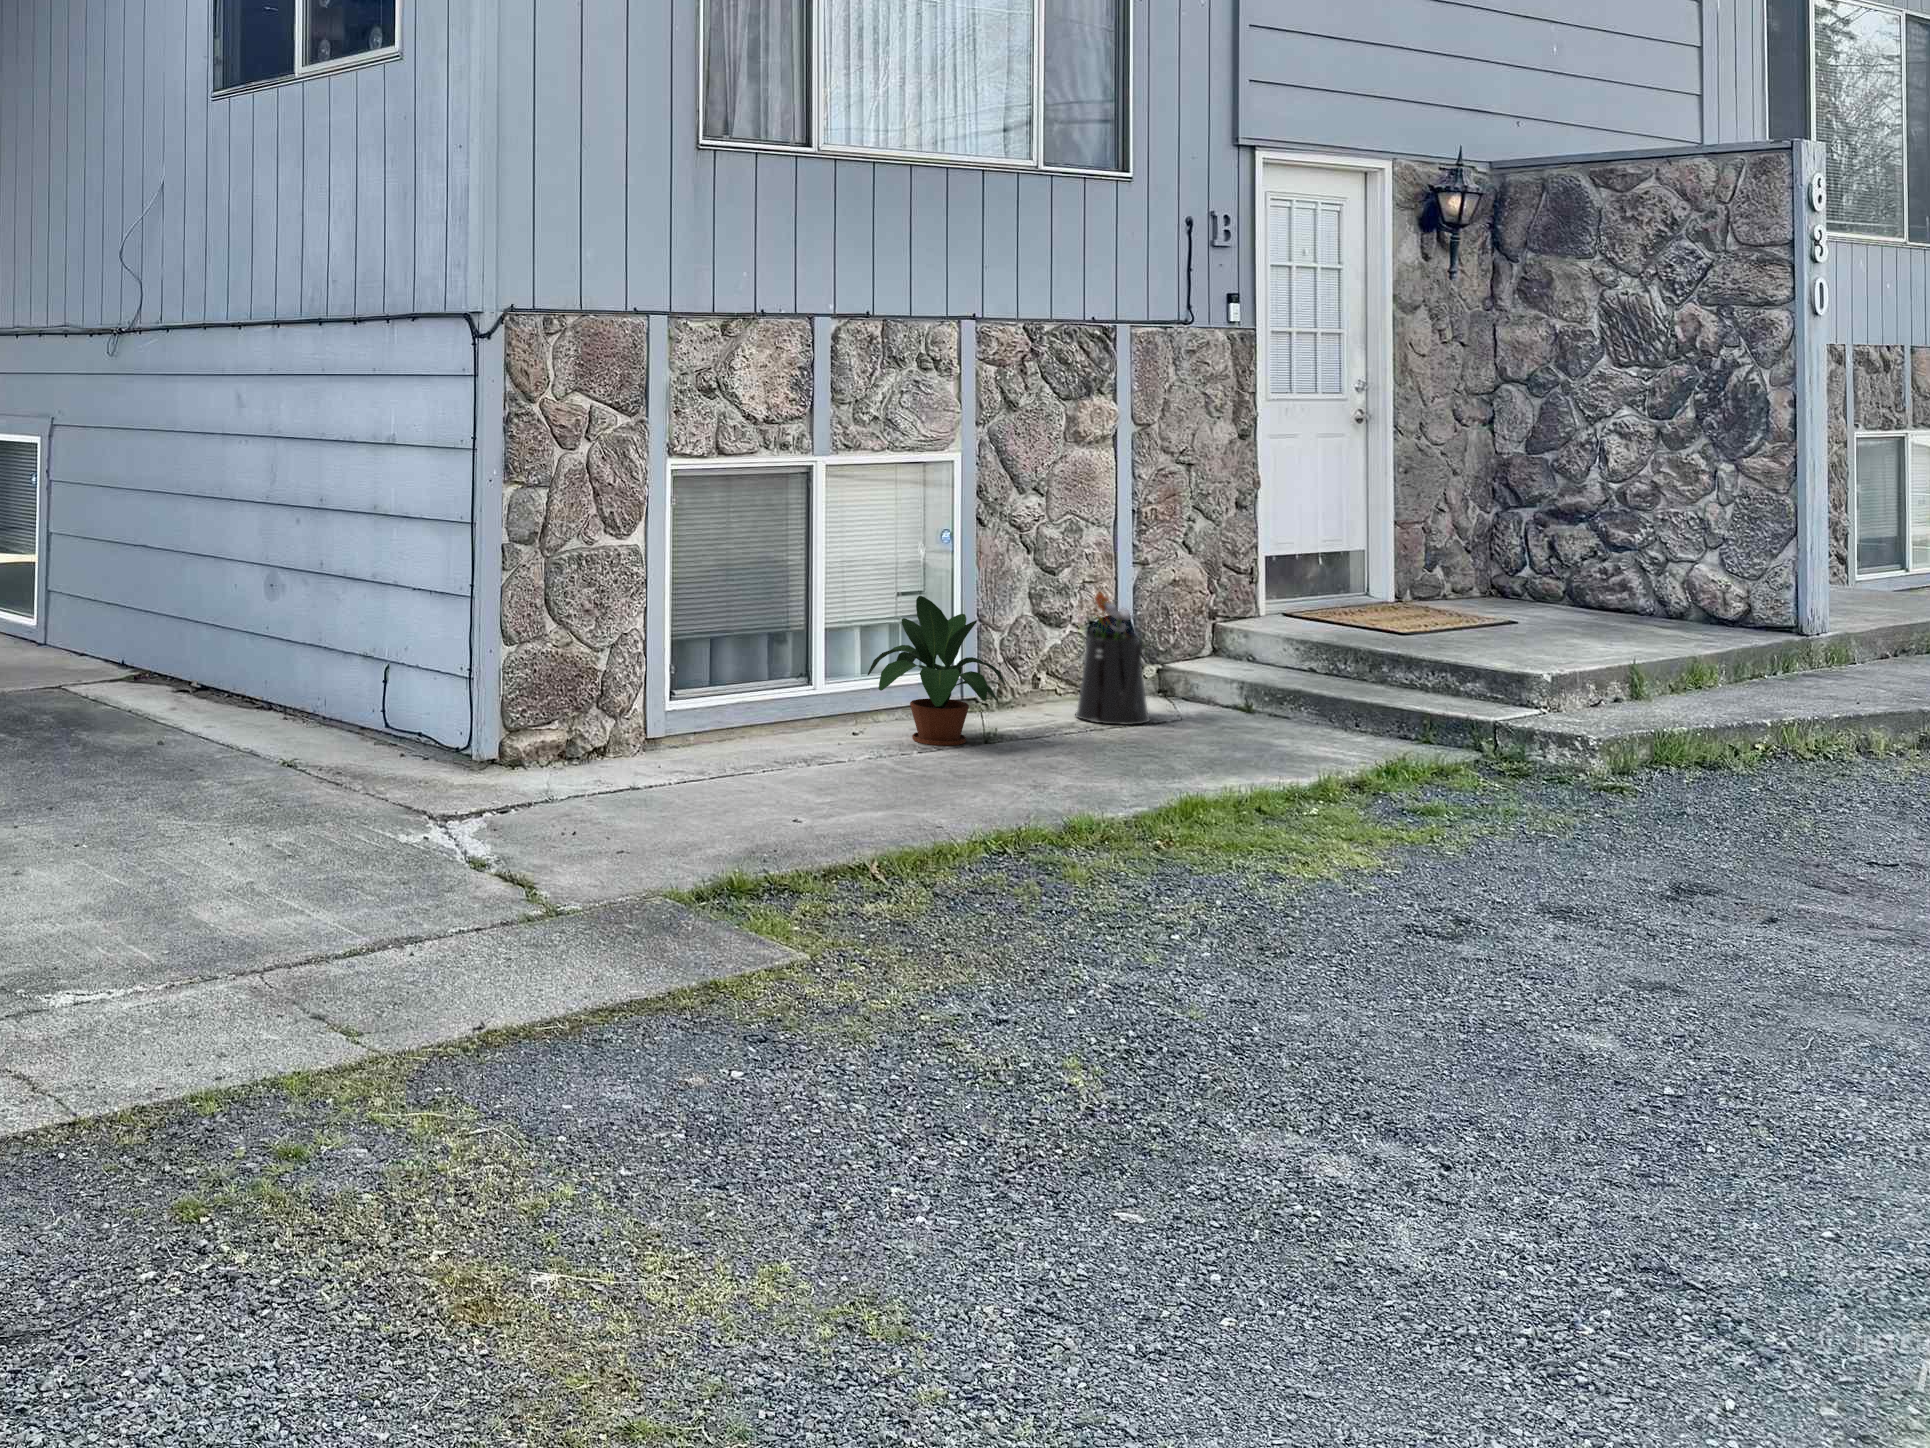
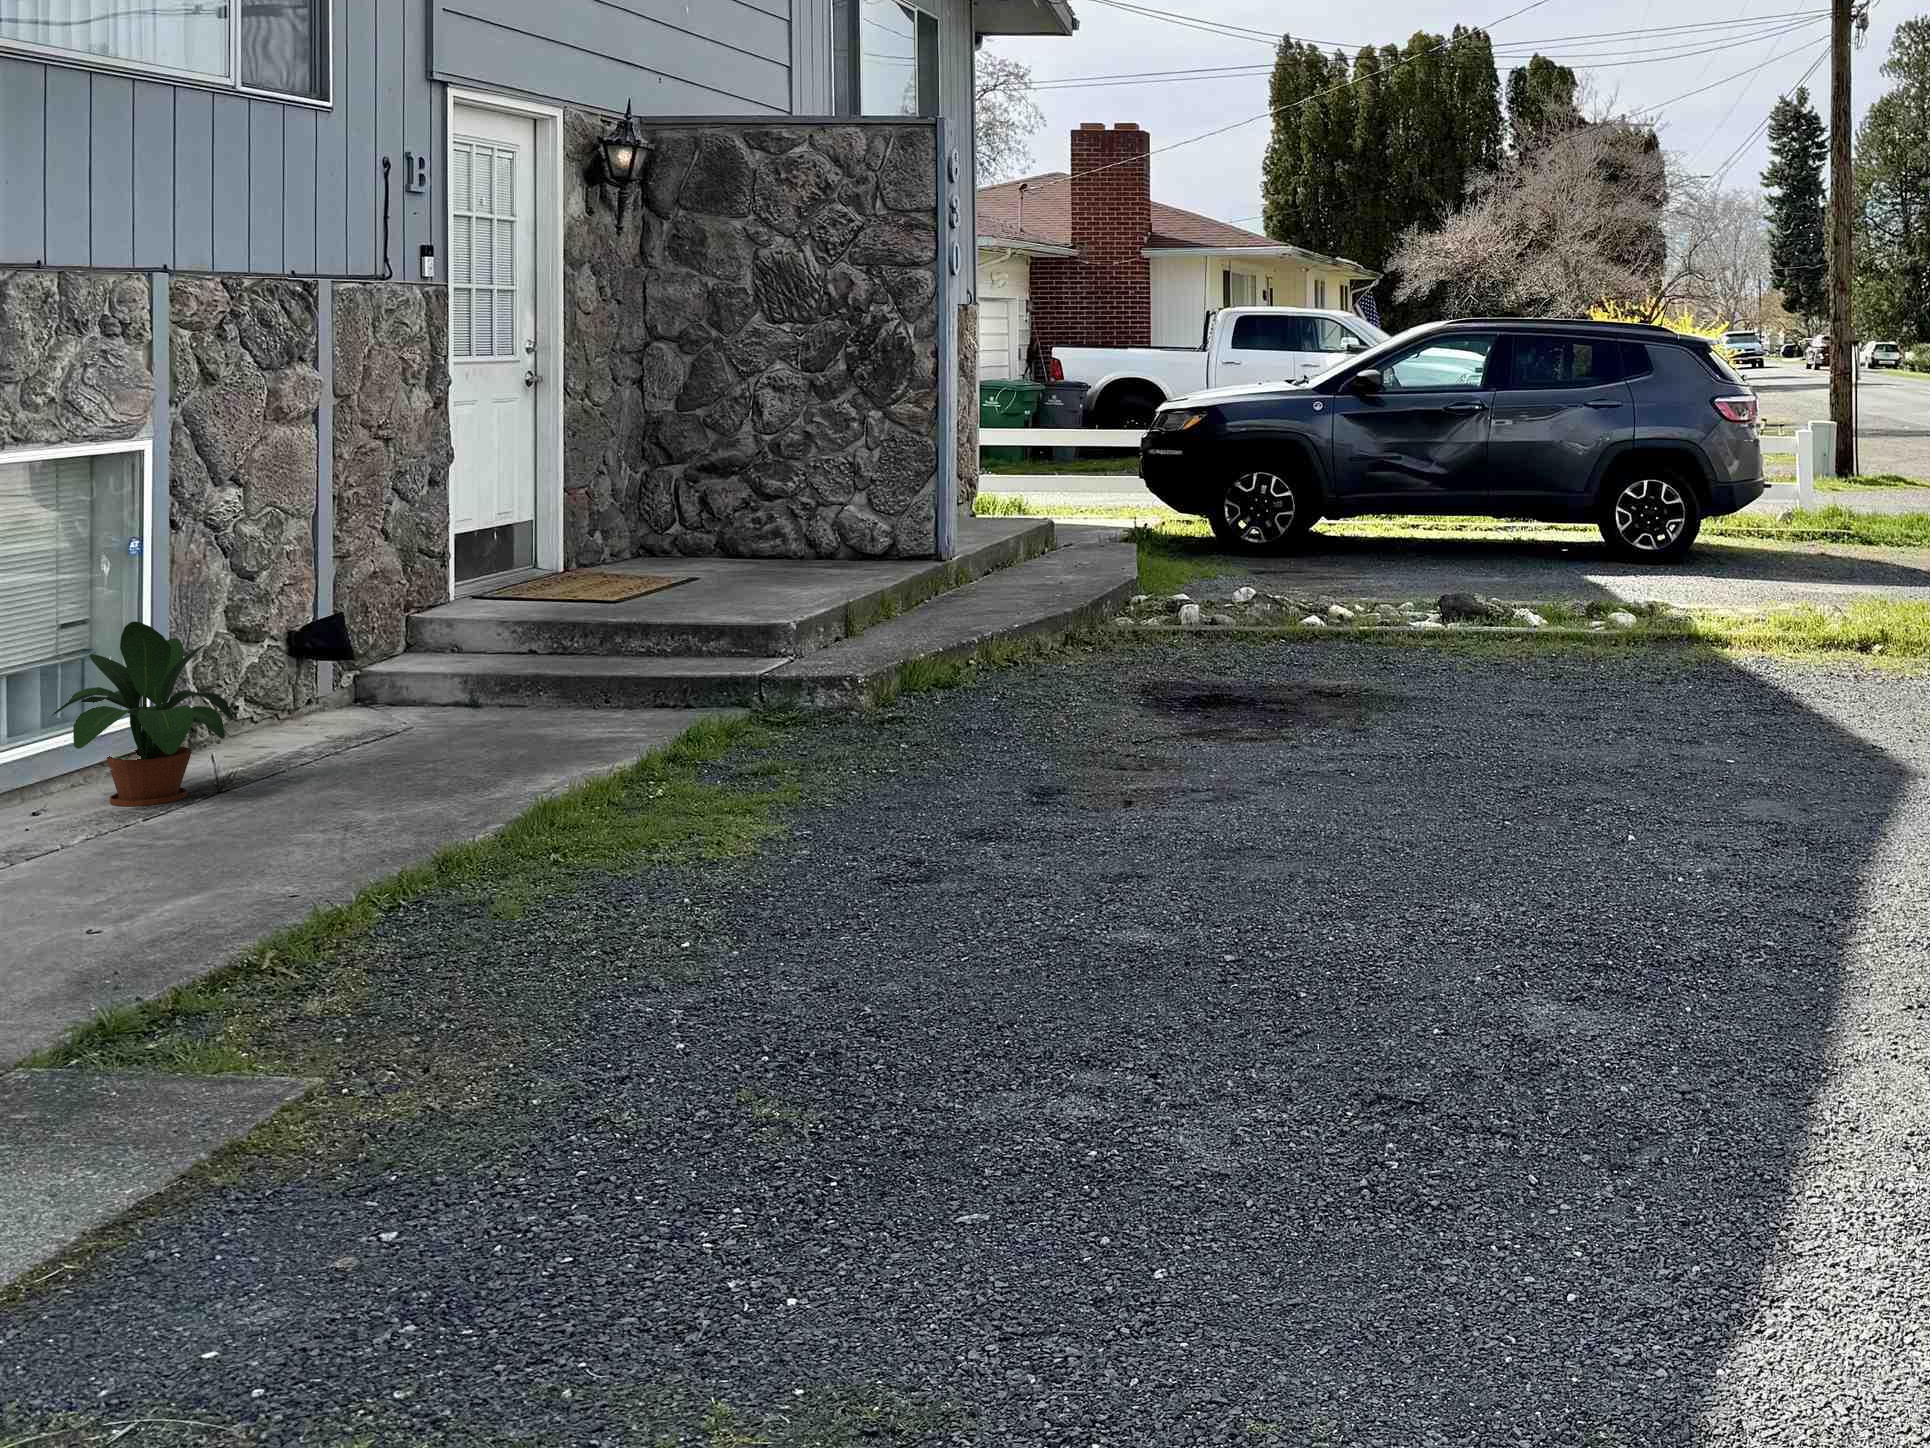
watering can: present [1075,592,1150,725] -> none [282,591,382,746]

